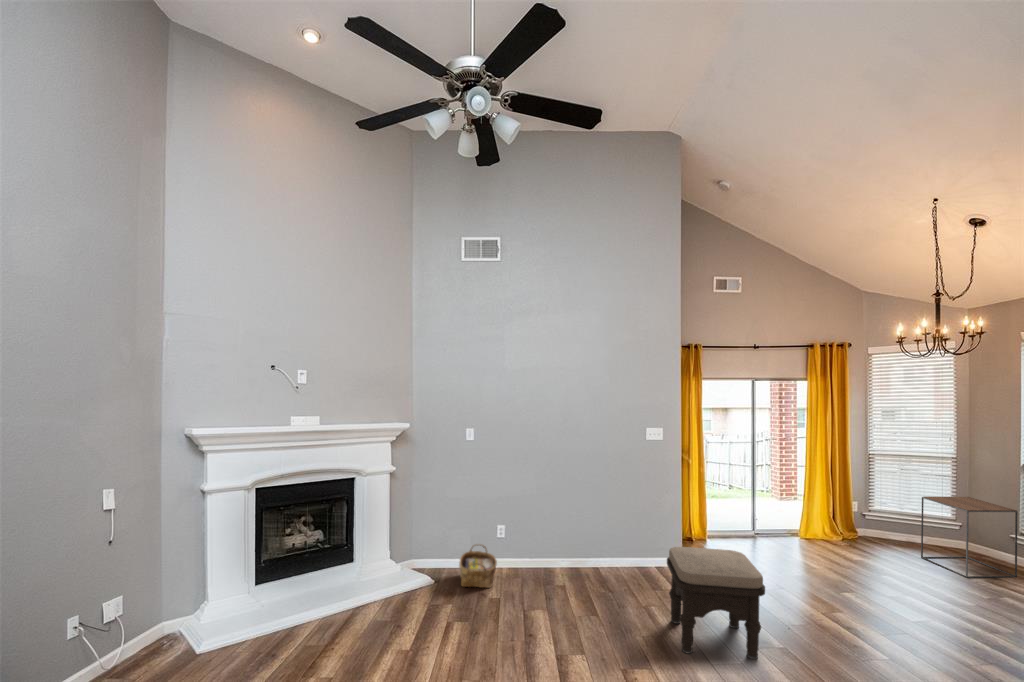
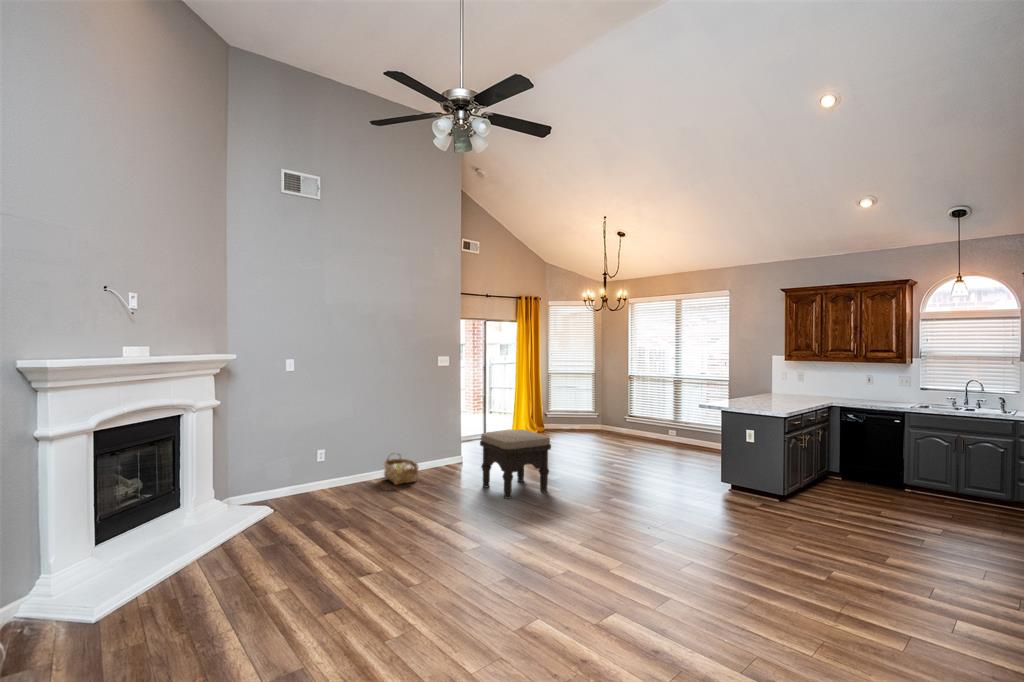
side table: present [921,497,1018,578] -> none [580,393,626,438]
woven basket: present [459,545,497,588] -> present [384,452,419,485]

